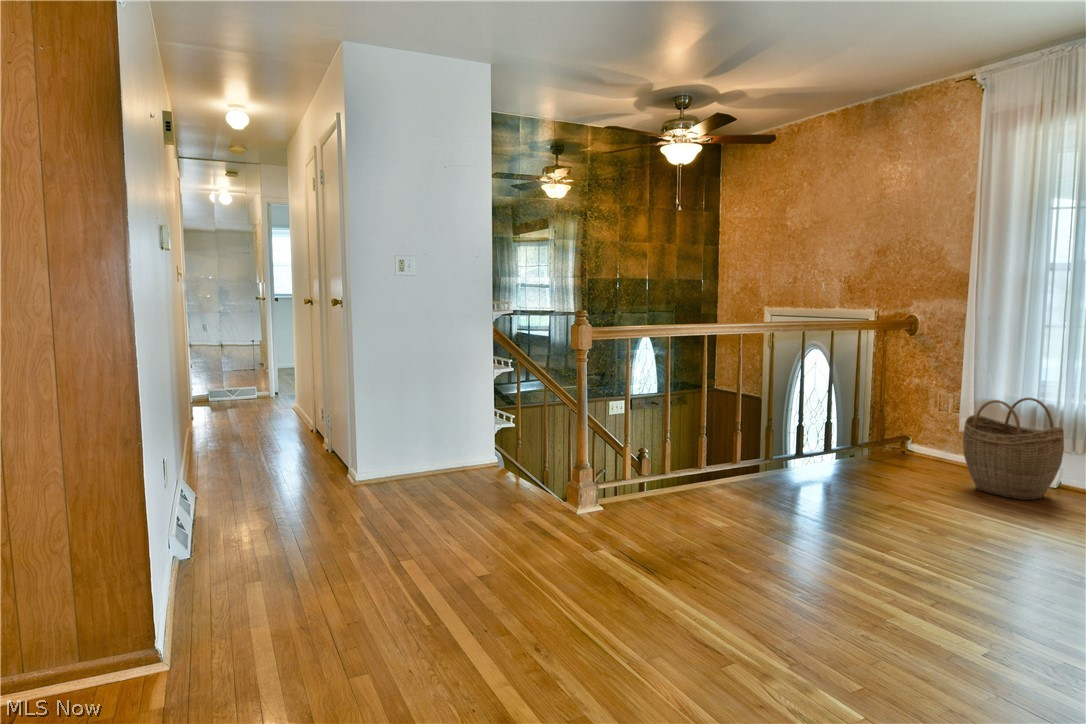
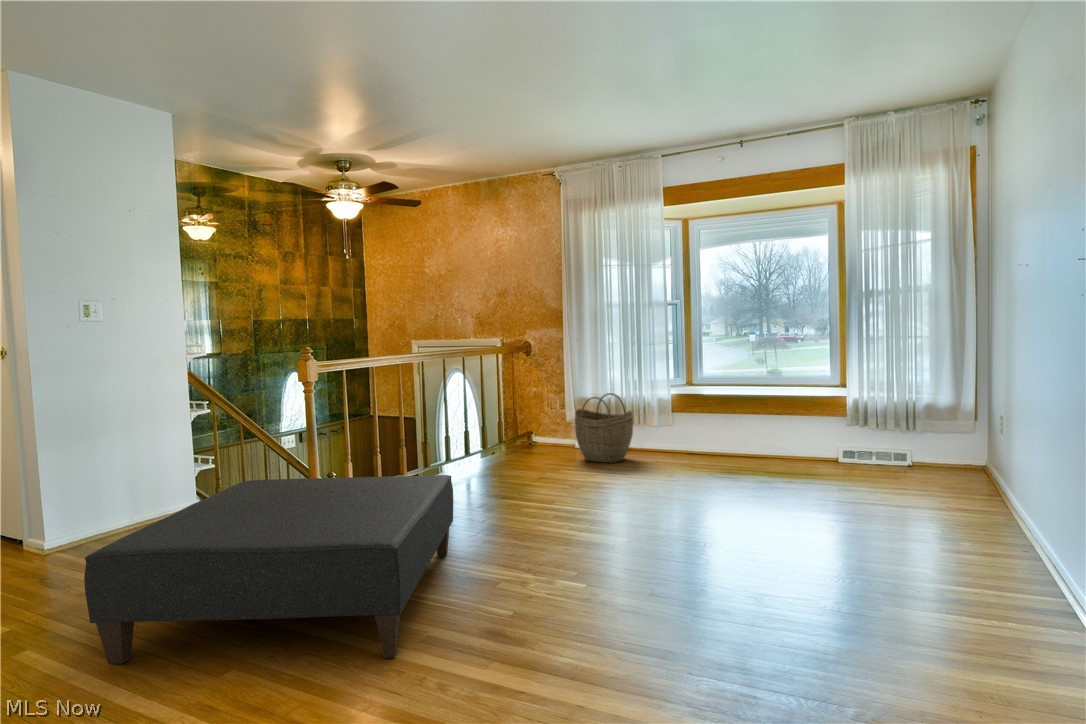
ottoman: none [351,443,723,656] -> present [84,475,453,664]

